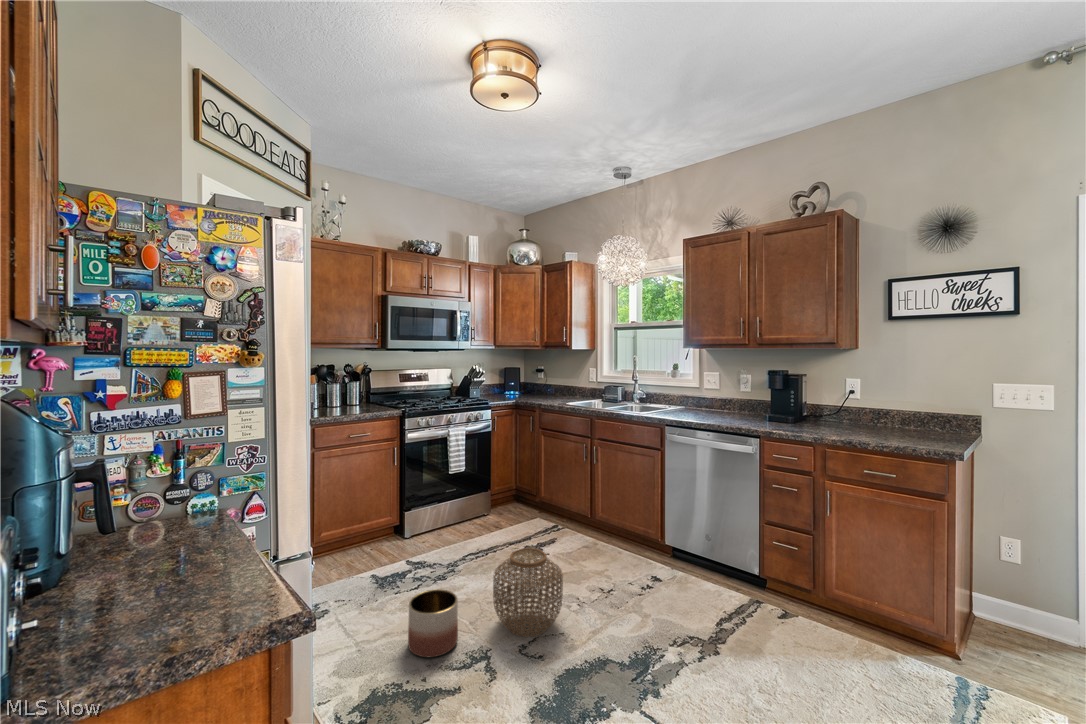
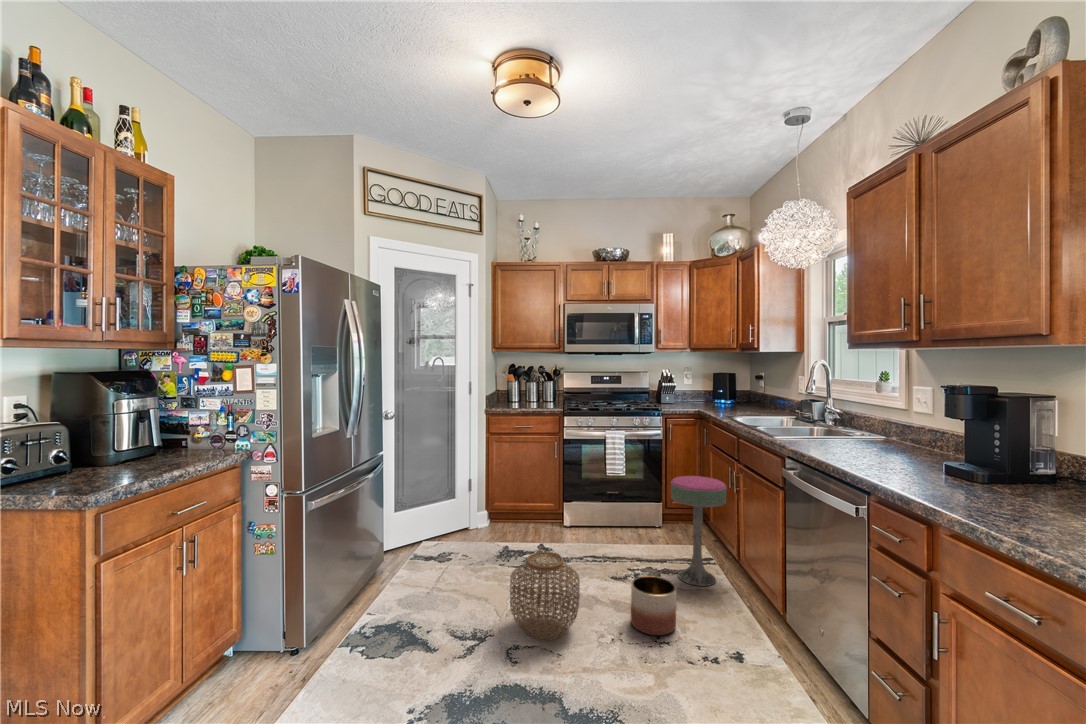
bar stool: none [549,455,595,547] -> present [671,476,727,586]
planter: present [408,590,458,657] -> present [631,576,676,635]

